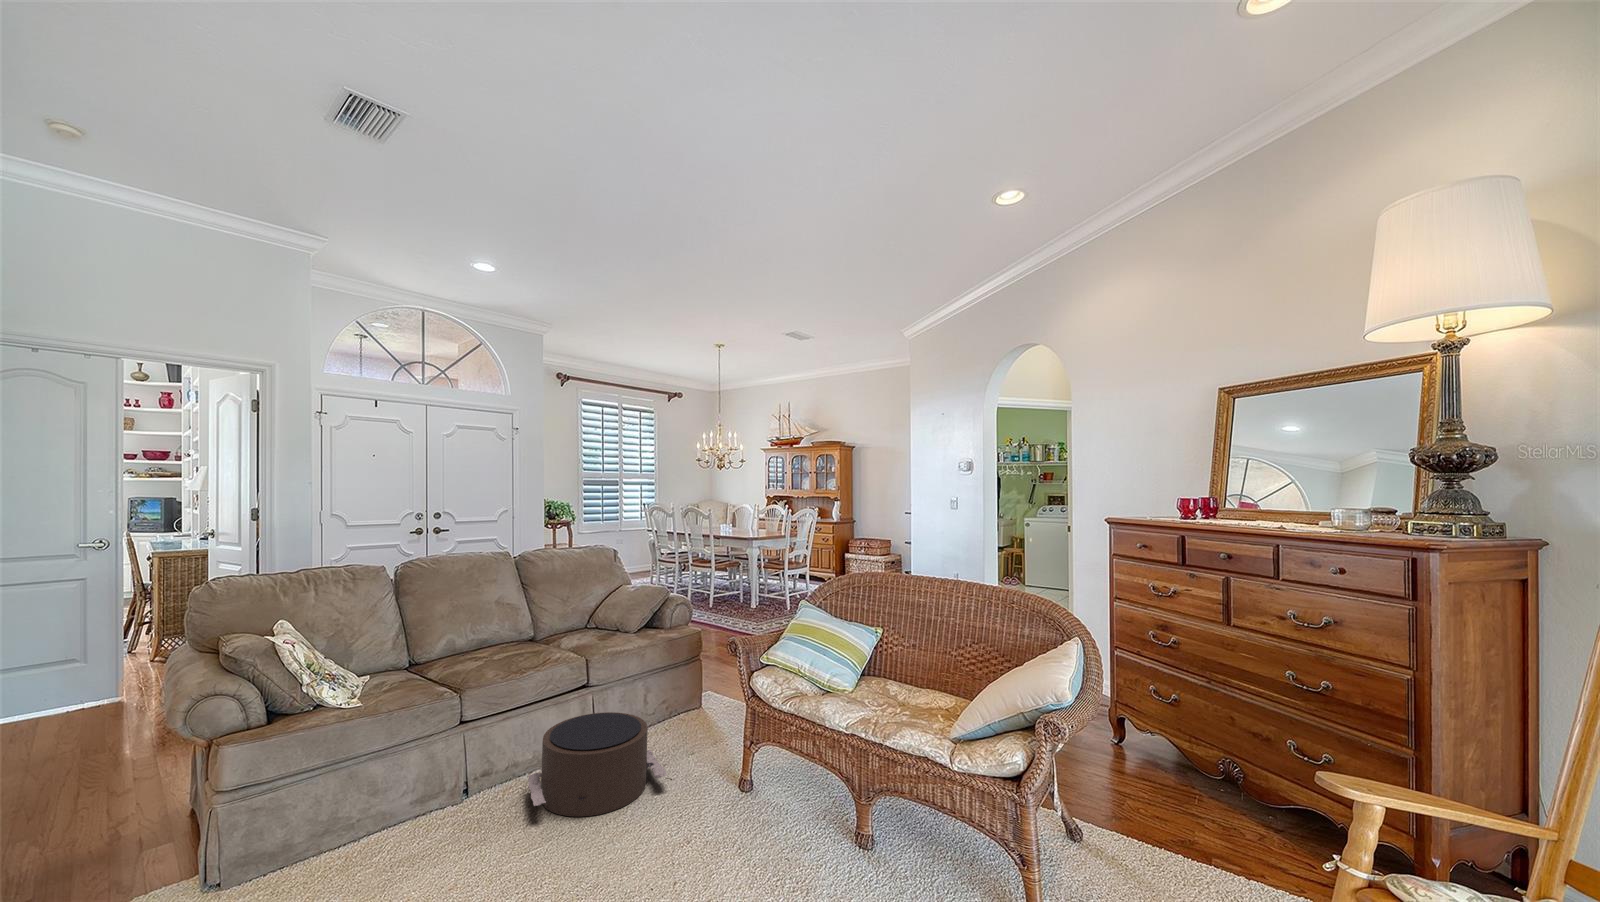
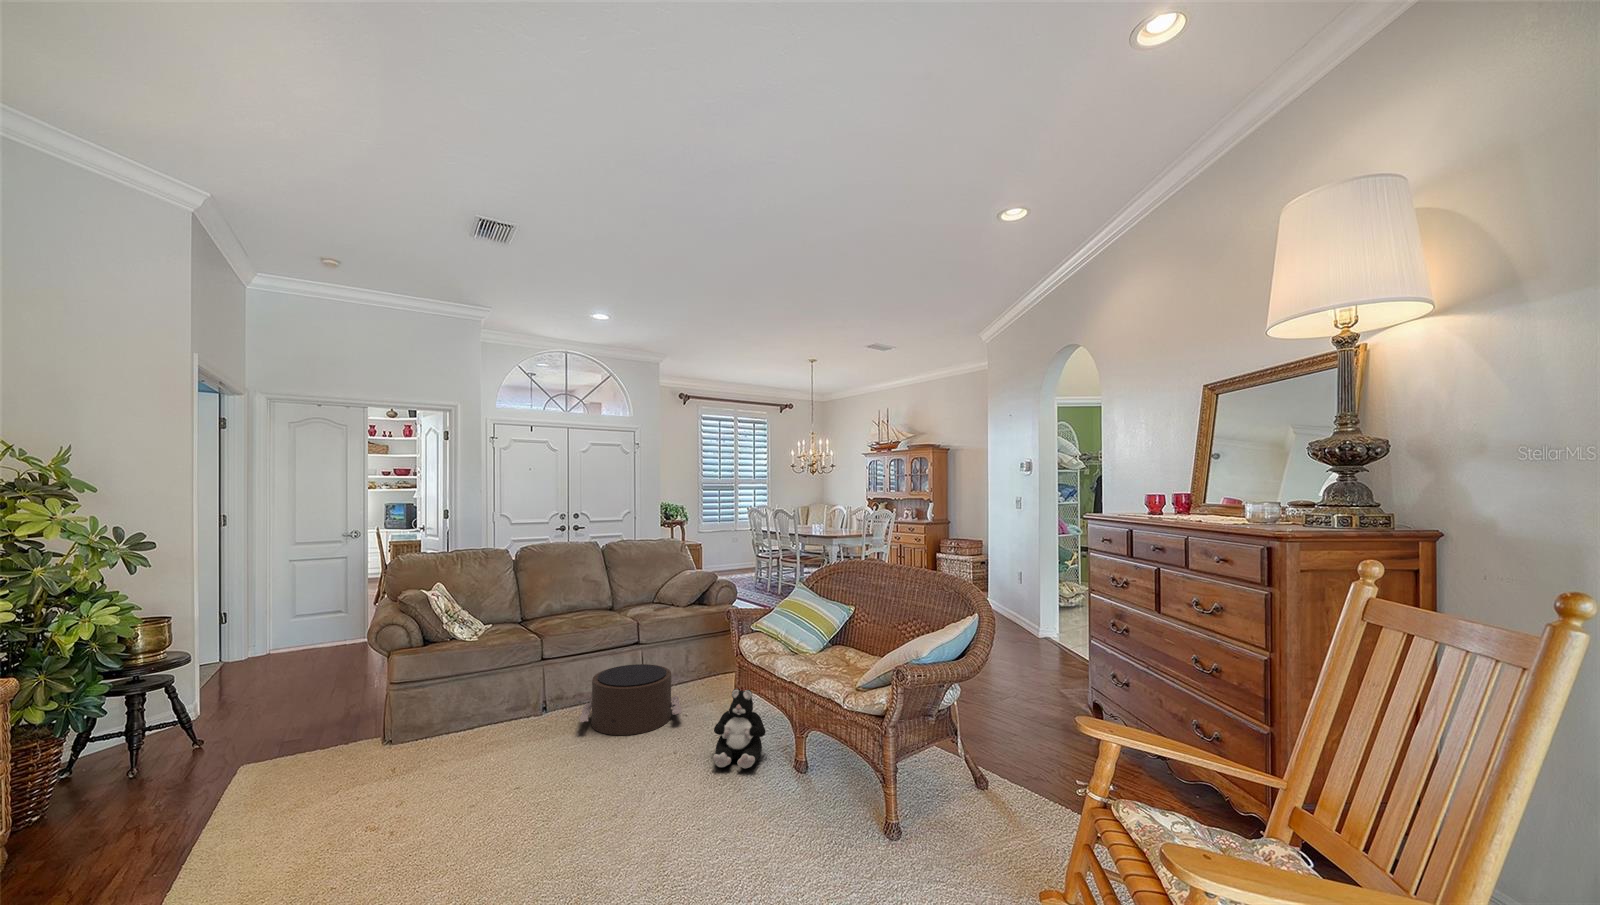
plush toy: none [732,741,799,849] -> present [713,689,765,769]

